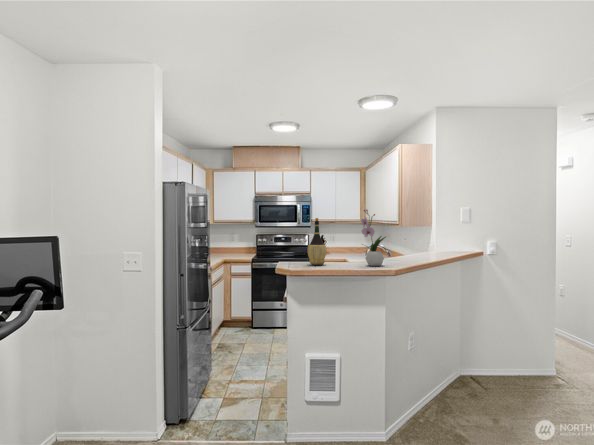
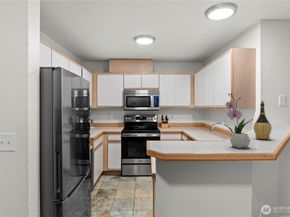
wine bottle: present [308,218,326,265] -> present [254,101,272,139]

